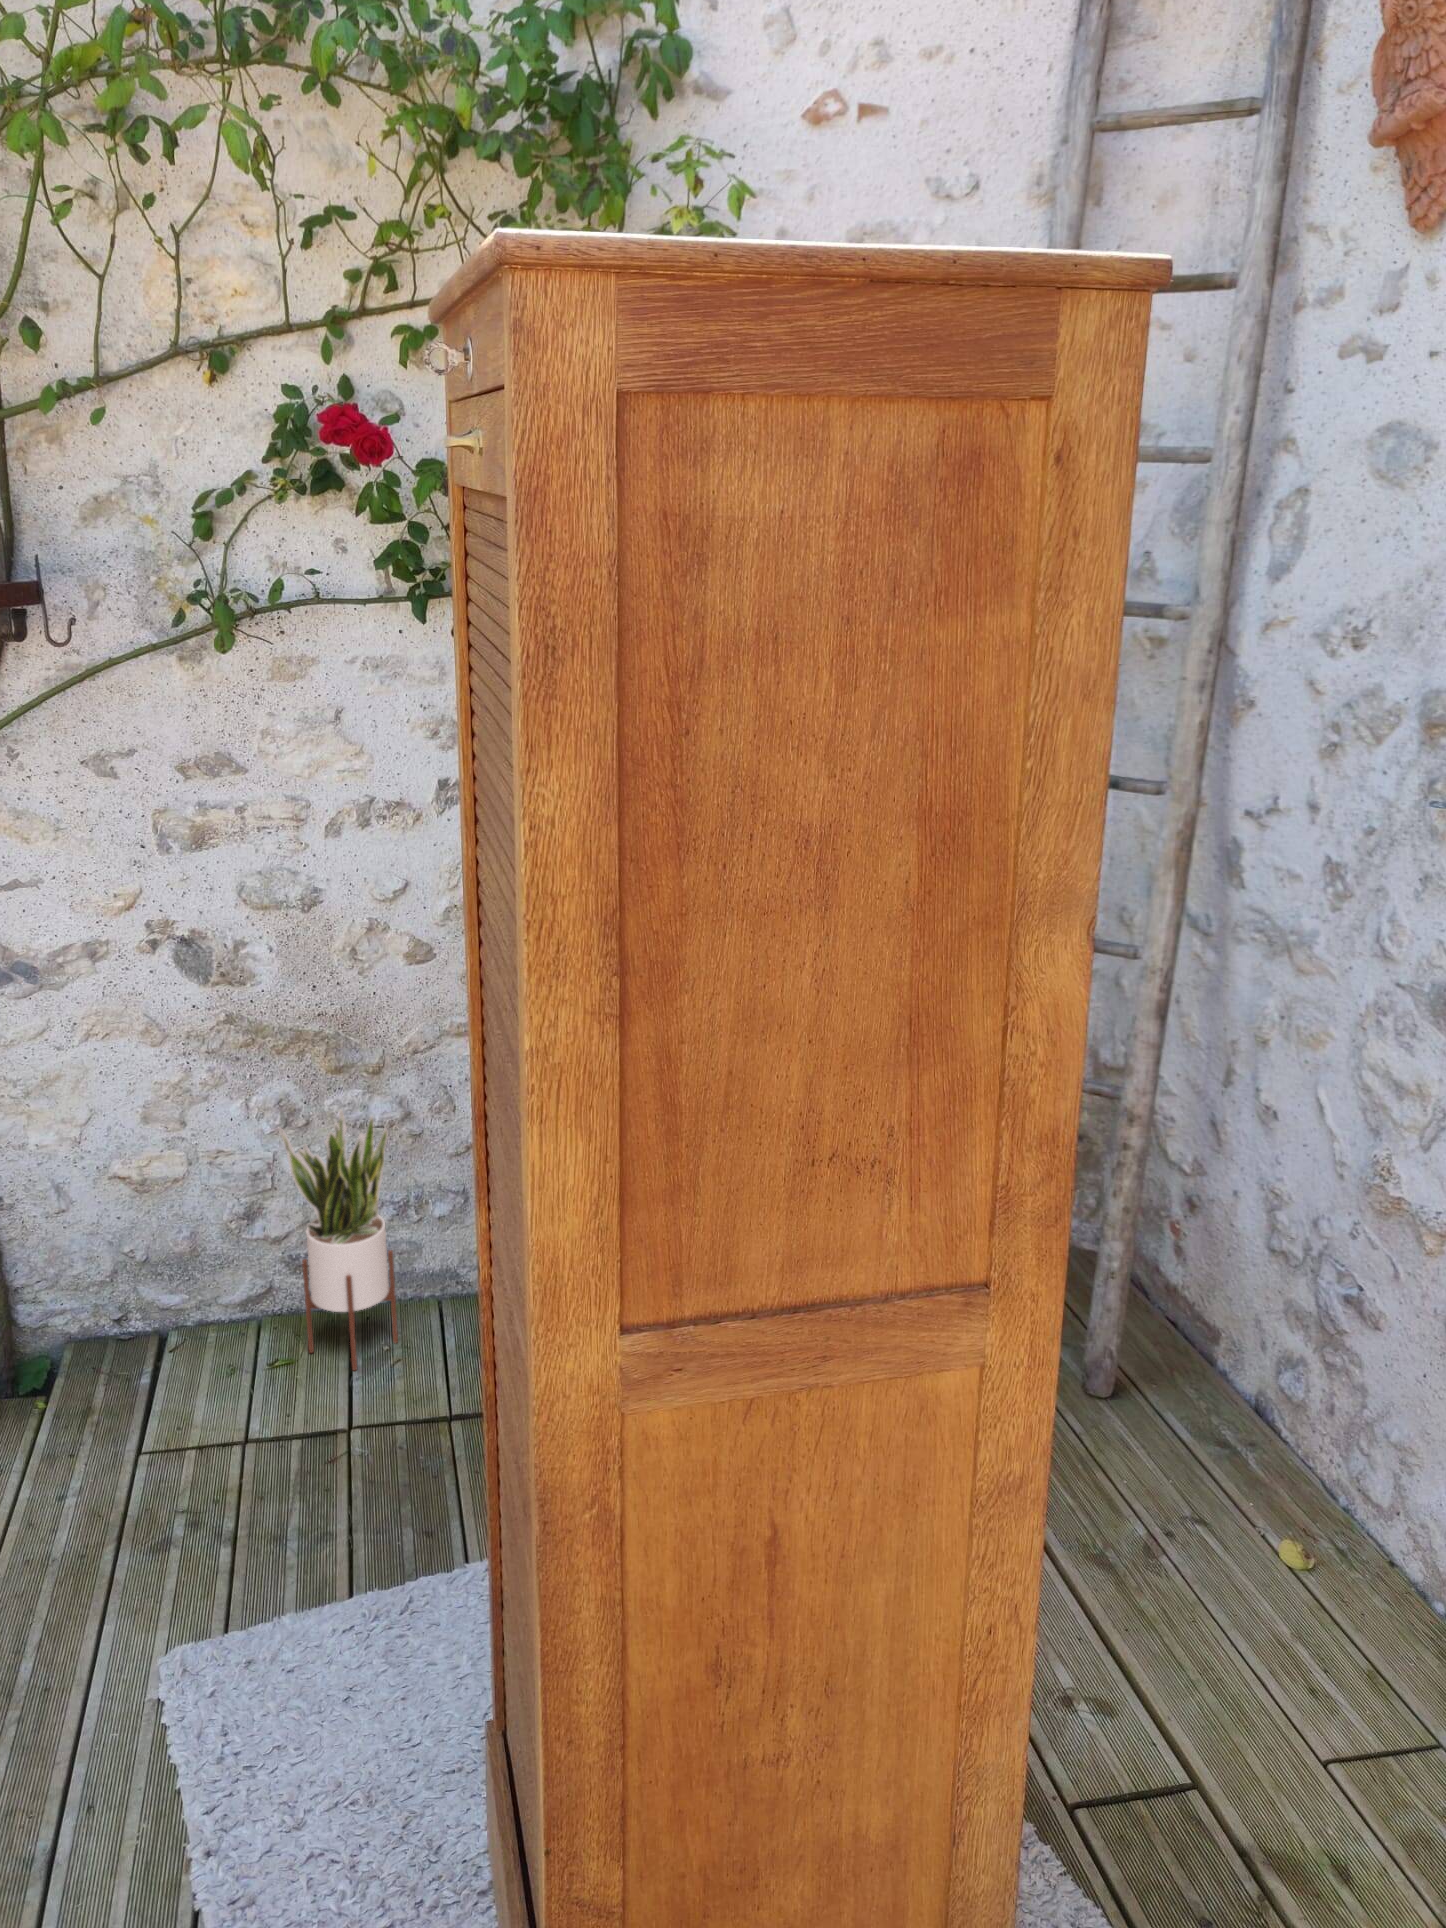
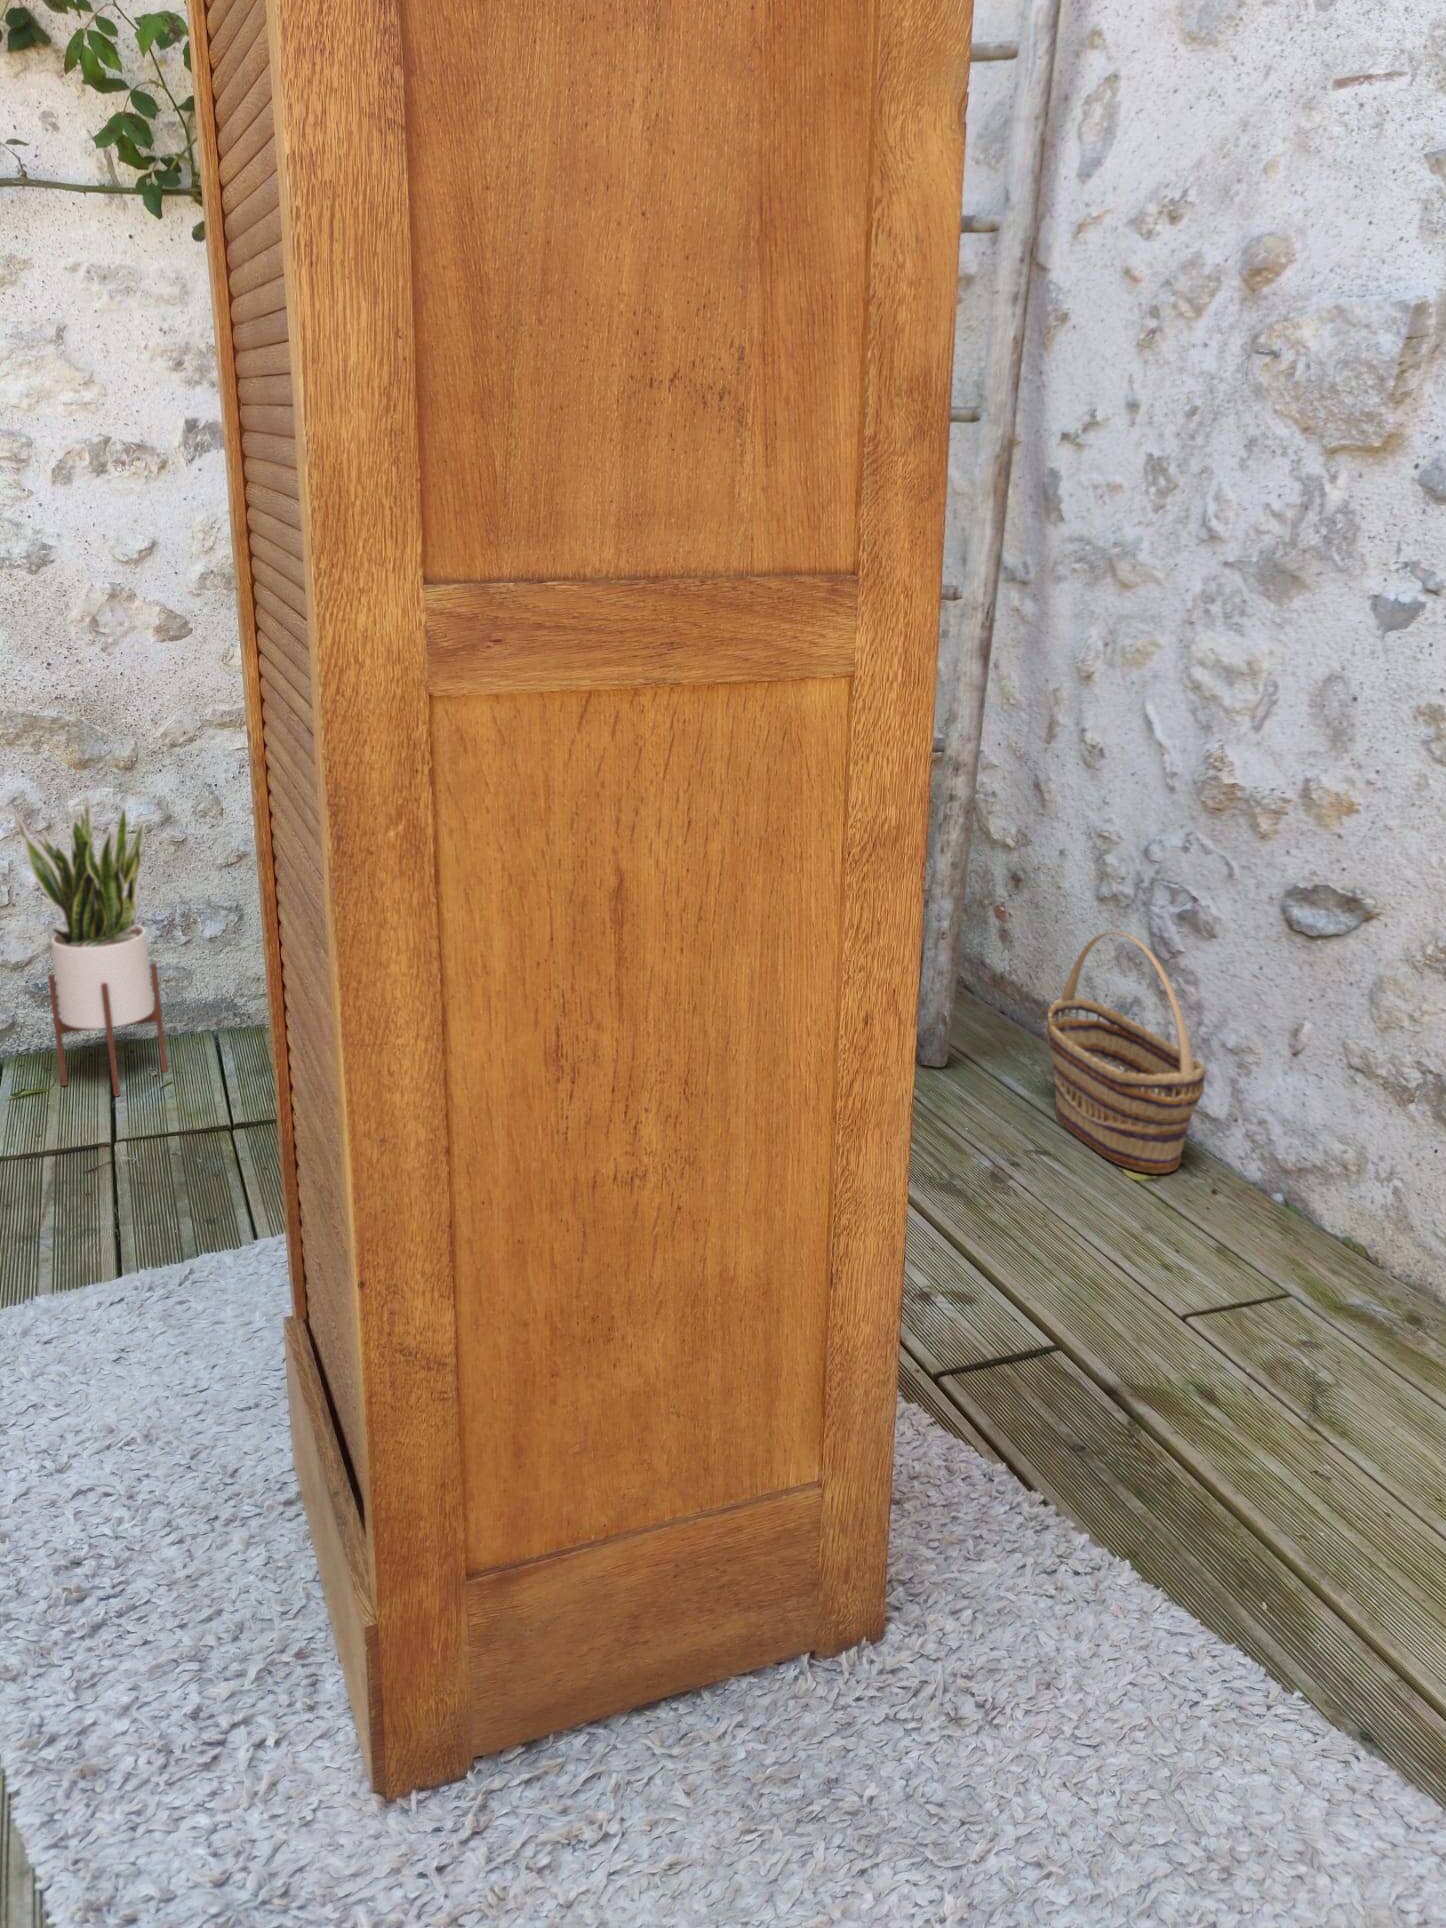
basket: none [1207,1312,1361,1563] -> present [1047,932,1206,1174]

